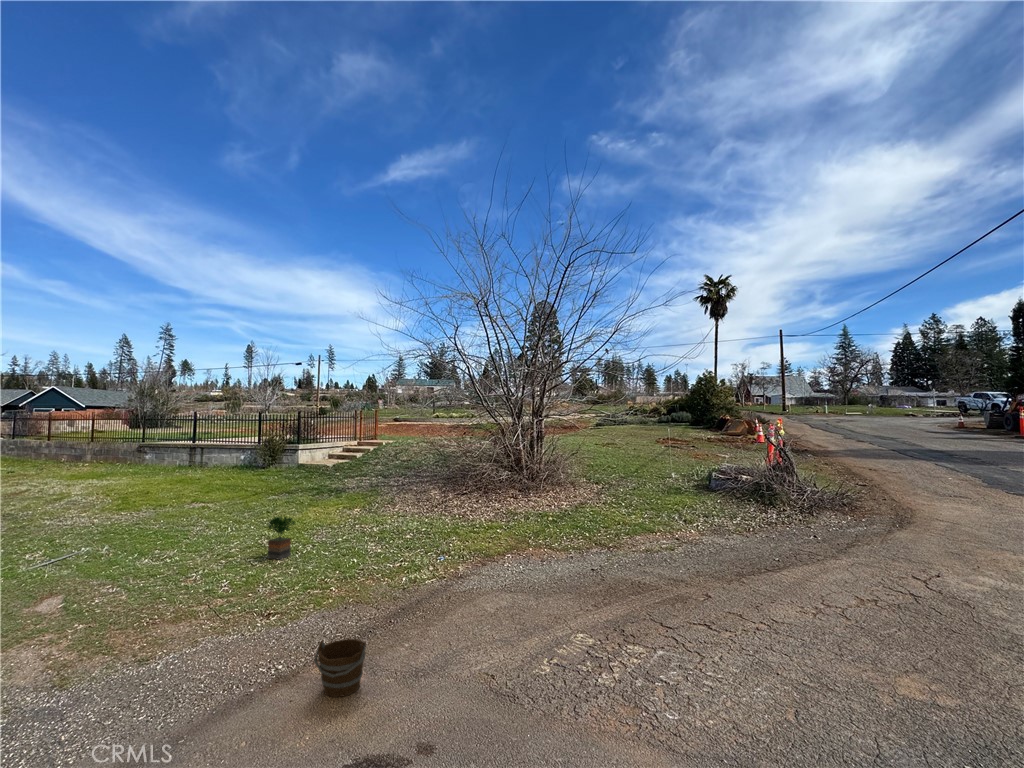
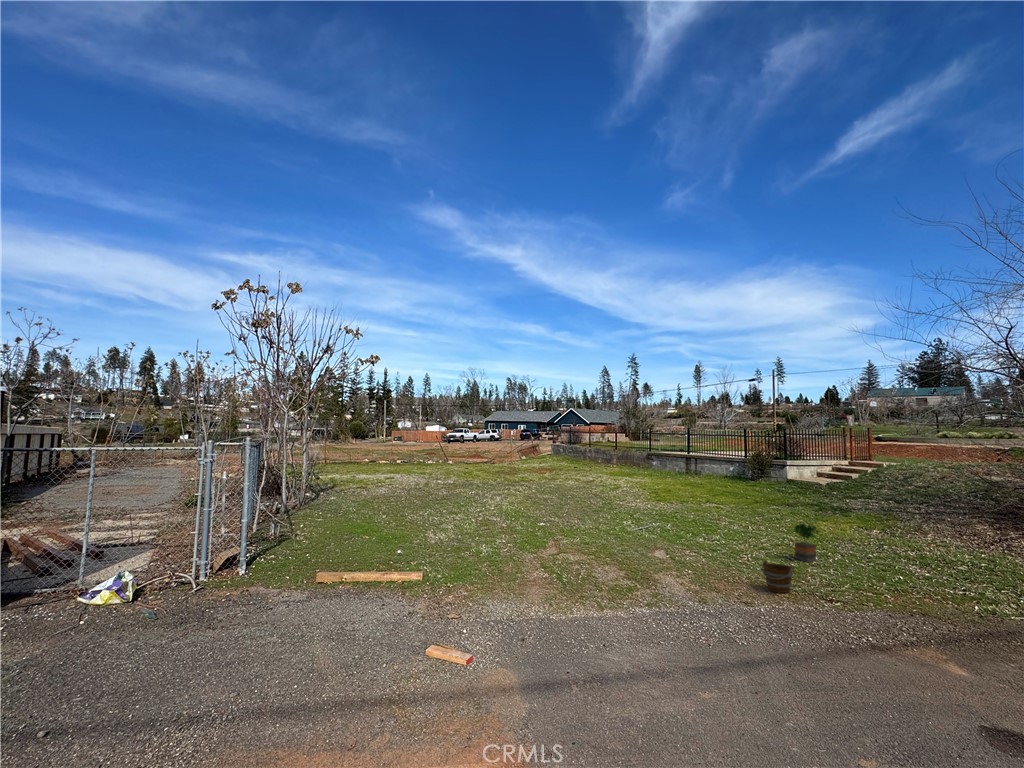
bucket: present [314,639,366,697] -> present [761,560,793,593]

